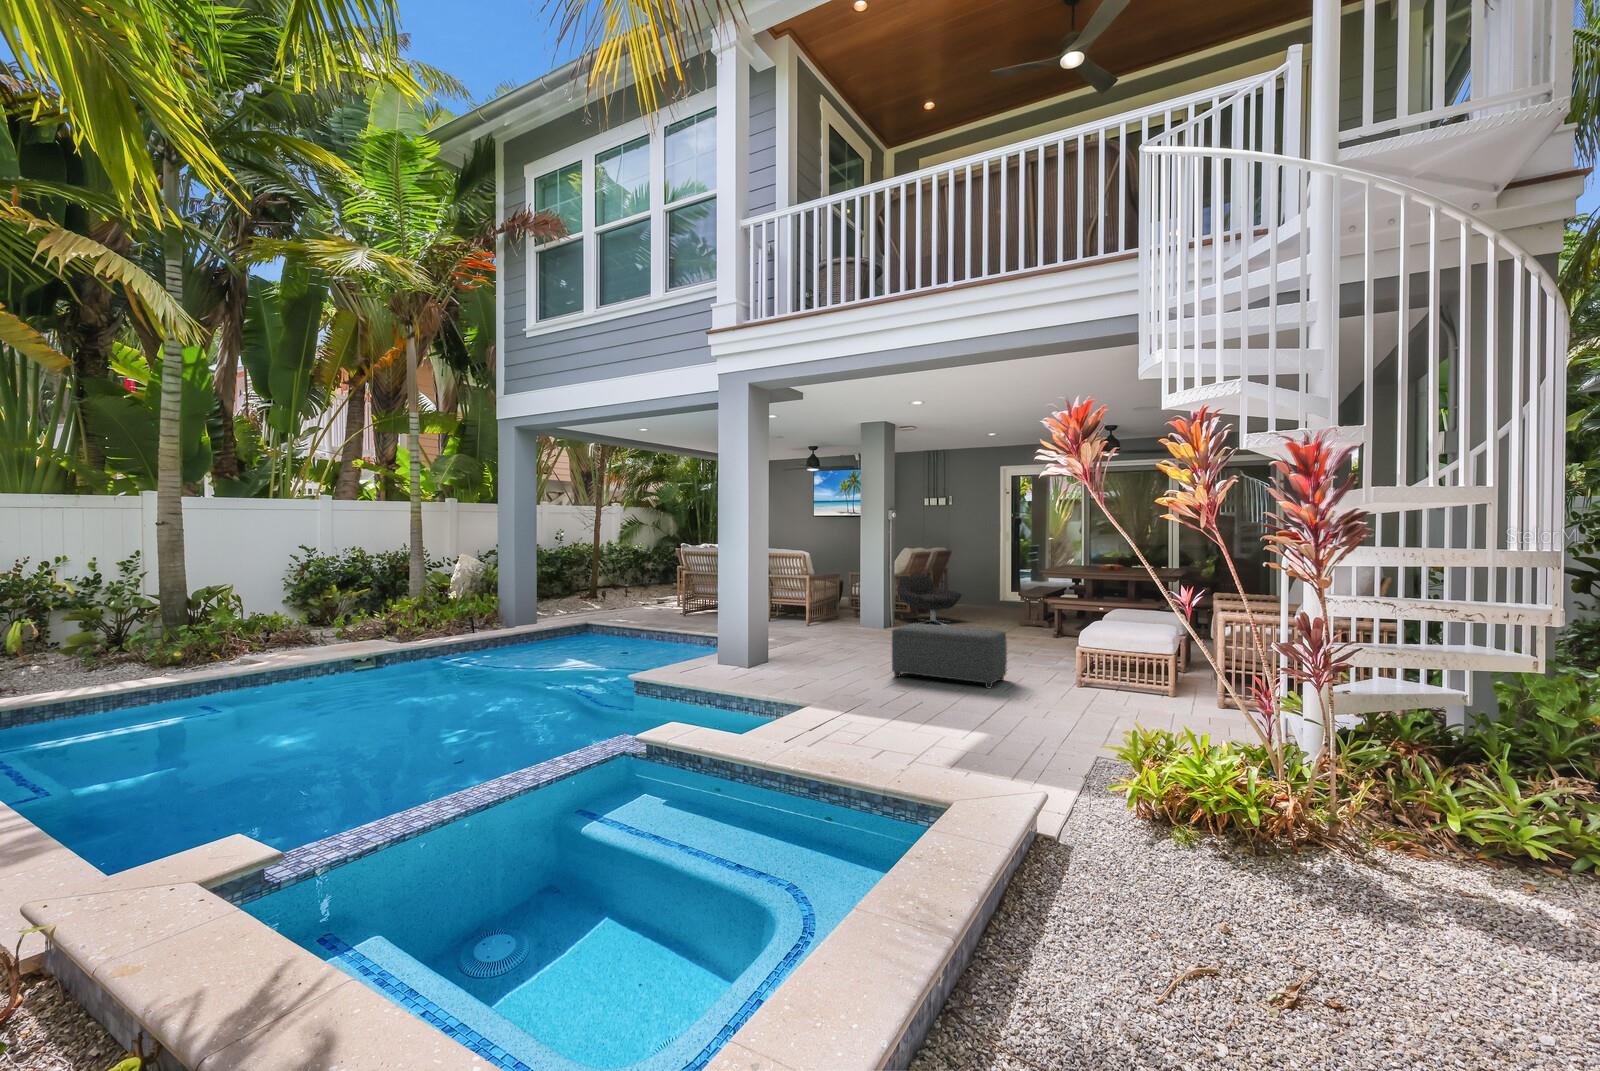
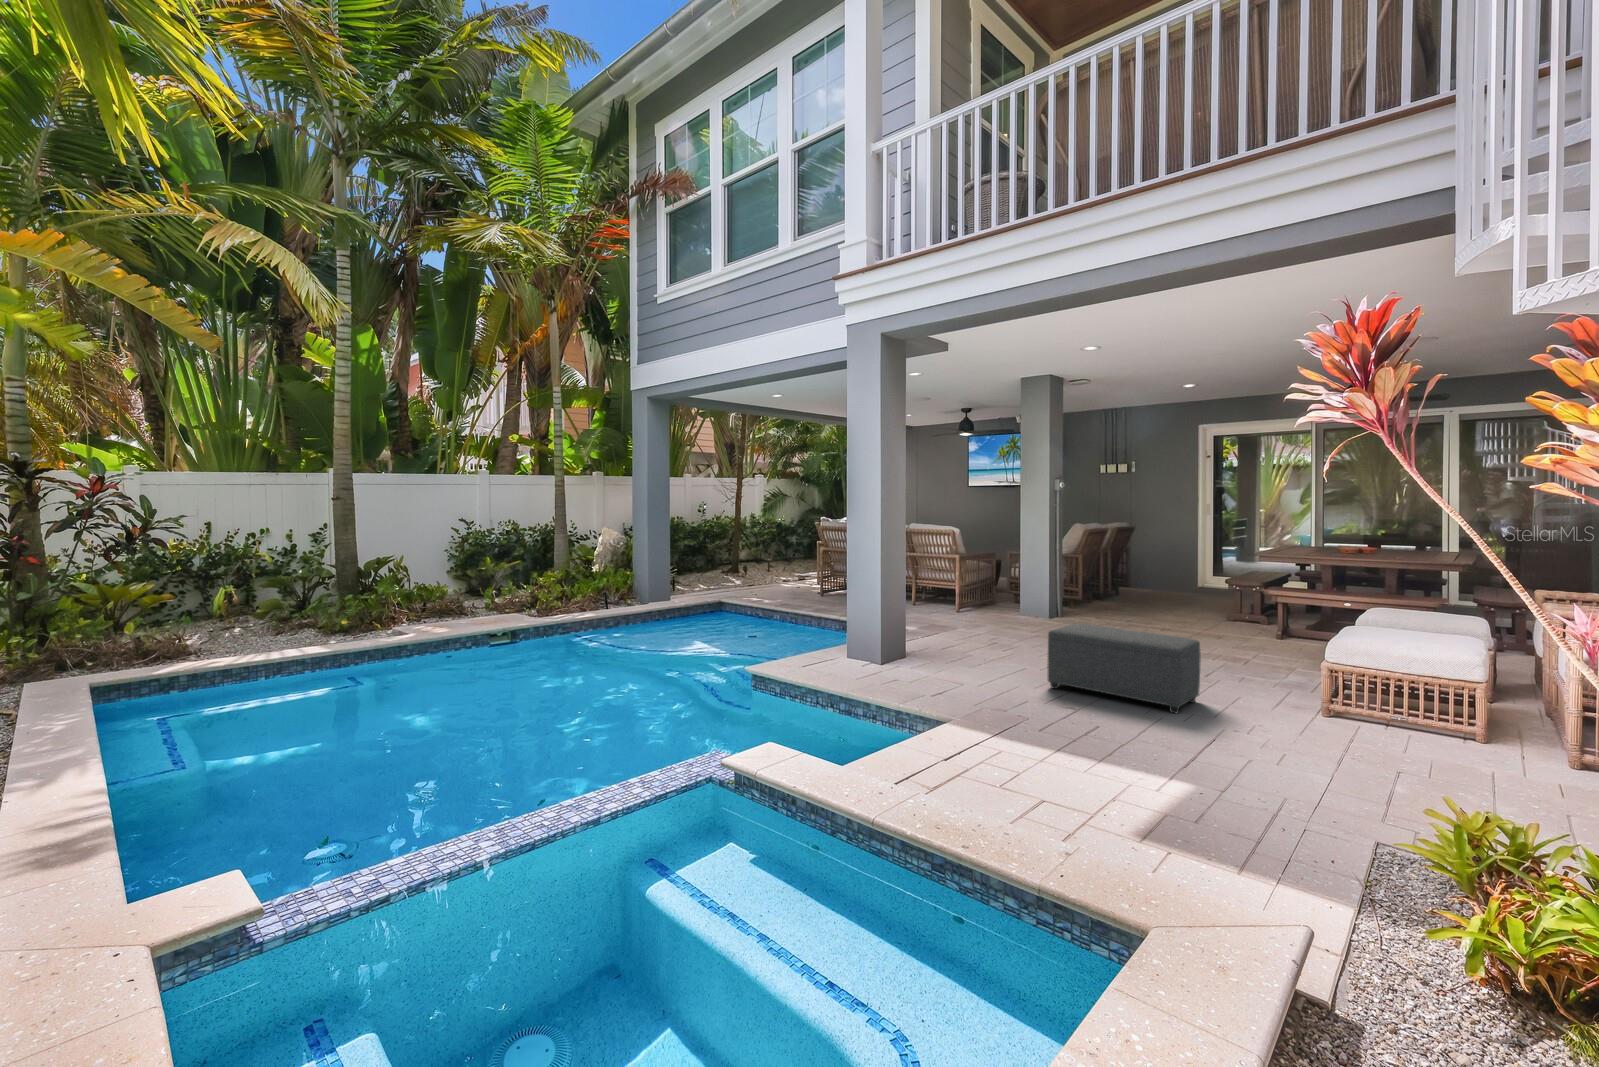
lounge chair: present [898,575,961,625] -> none [1065,557,1146,619]

